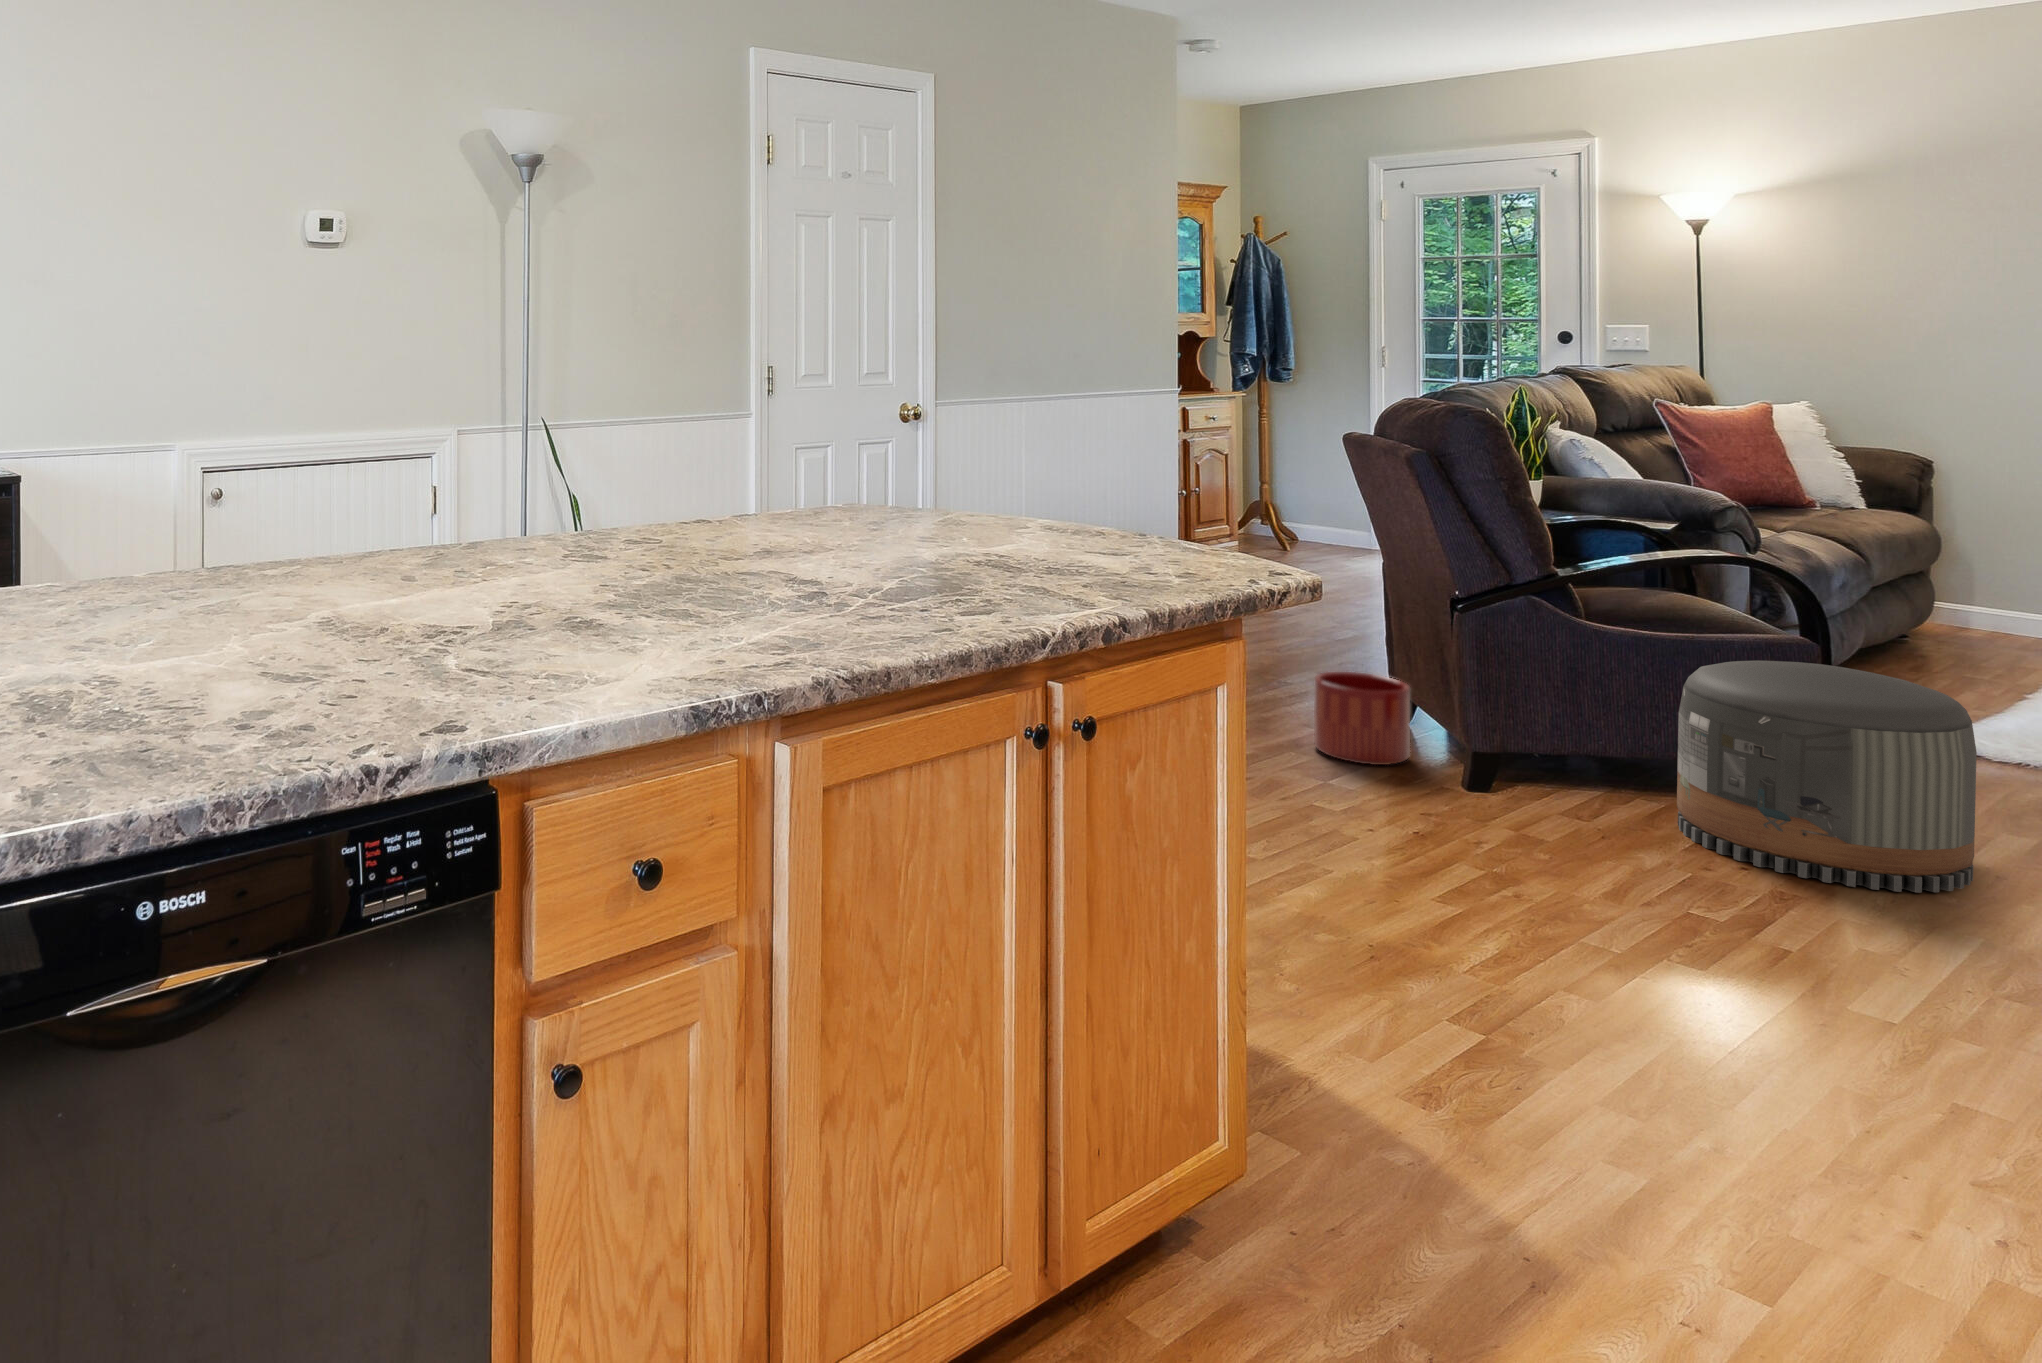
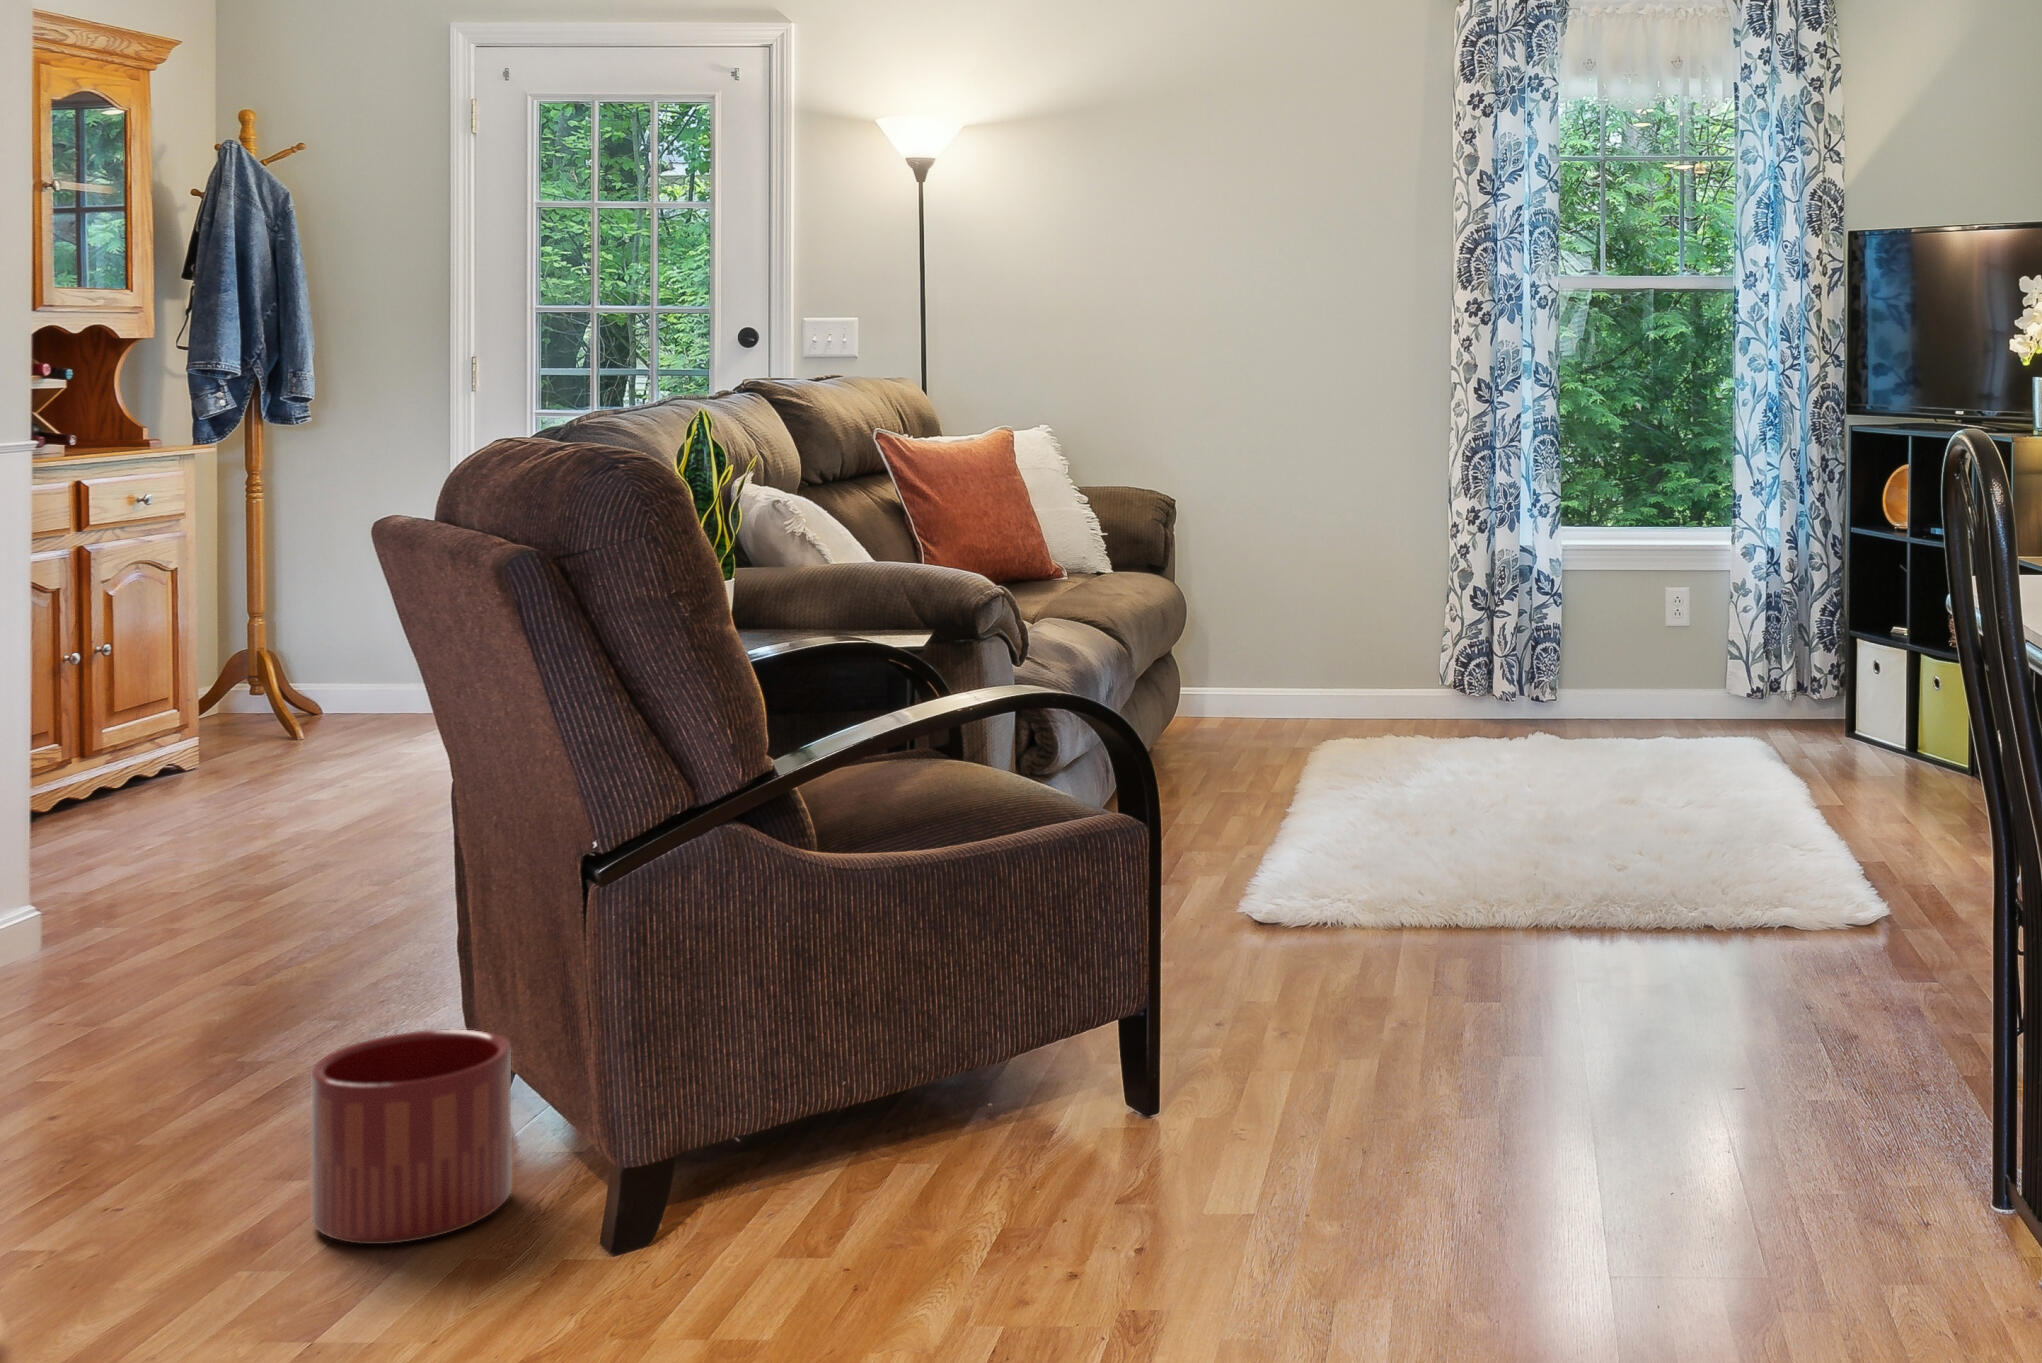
pouf: present [1677,661,1977,892] -> none [966,862,1346,1258]

